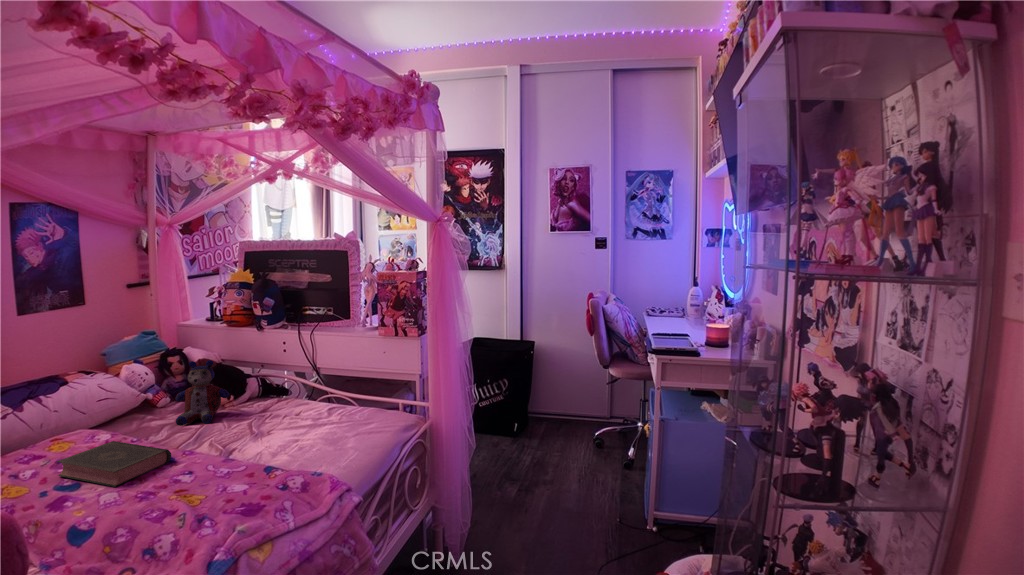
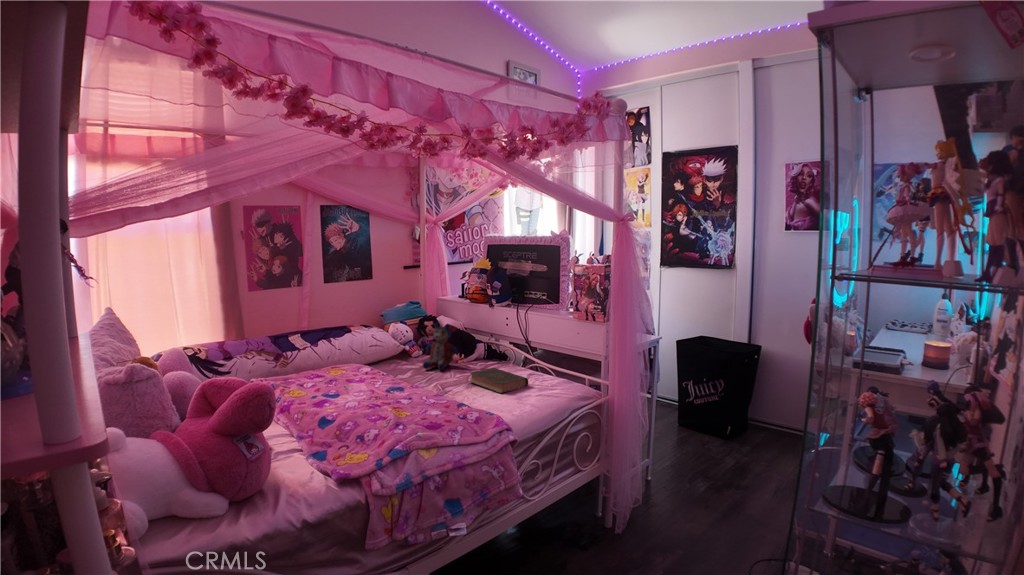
book: present [57,441,171,487] -> present [469,368,528,393]

